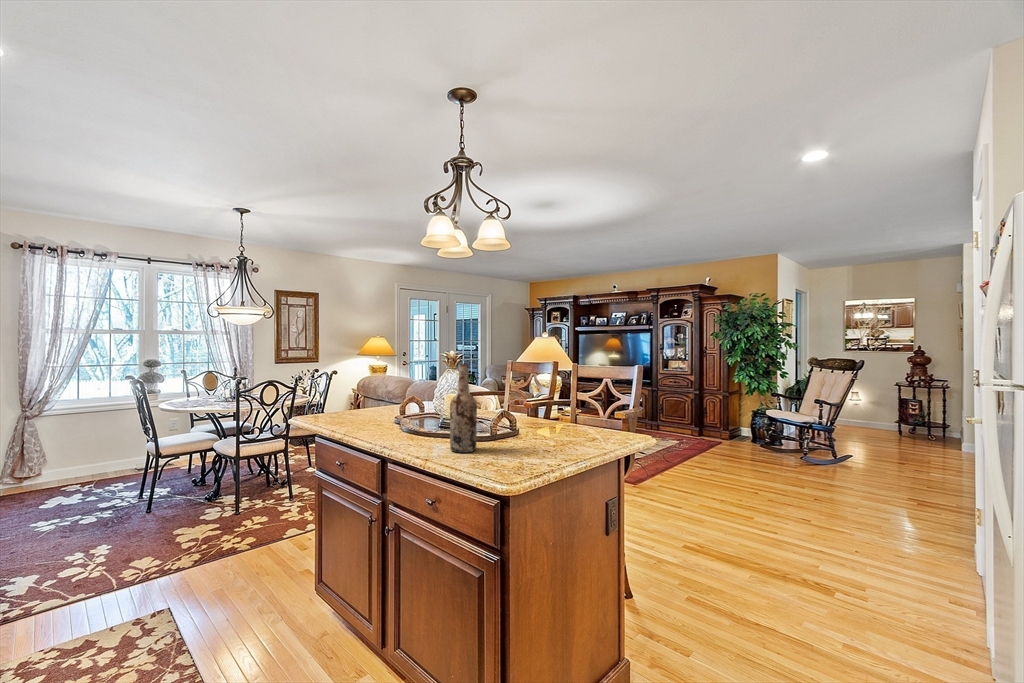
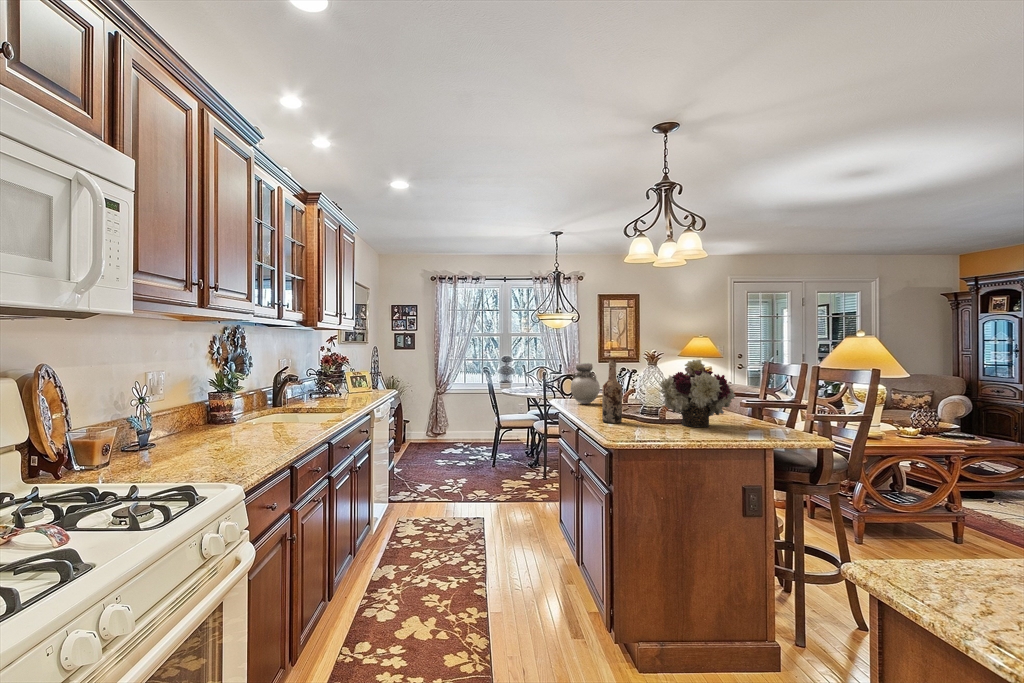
flower arrangement: none [512,361,591,442] -> present [659,360,736,427]
vase: none [341,369,381,422] -> present [571,363,600,404]

